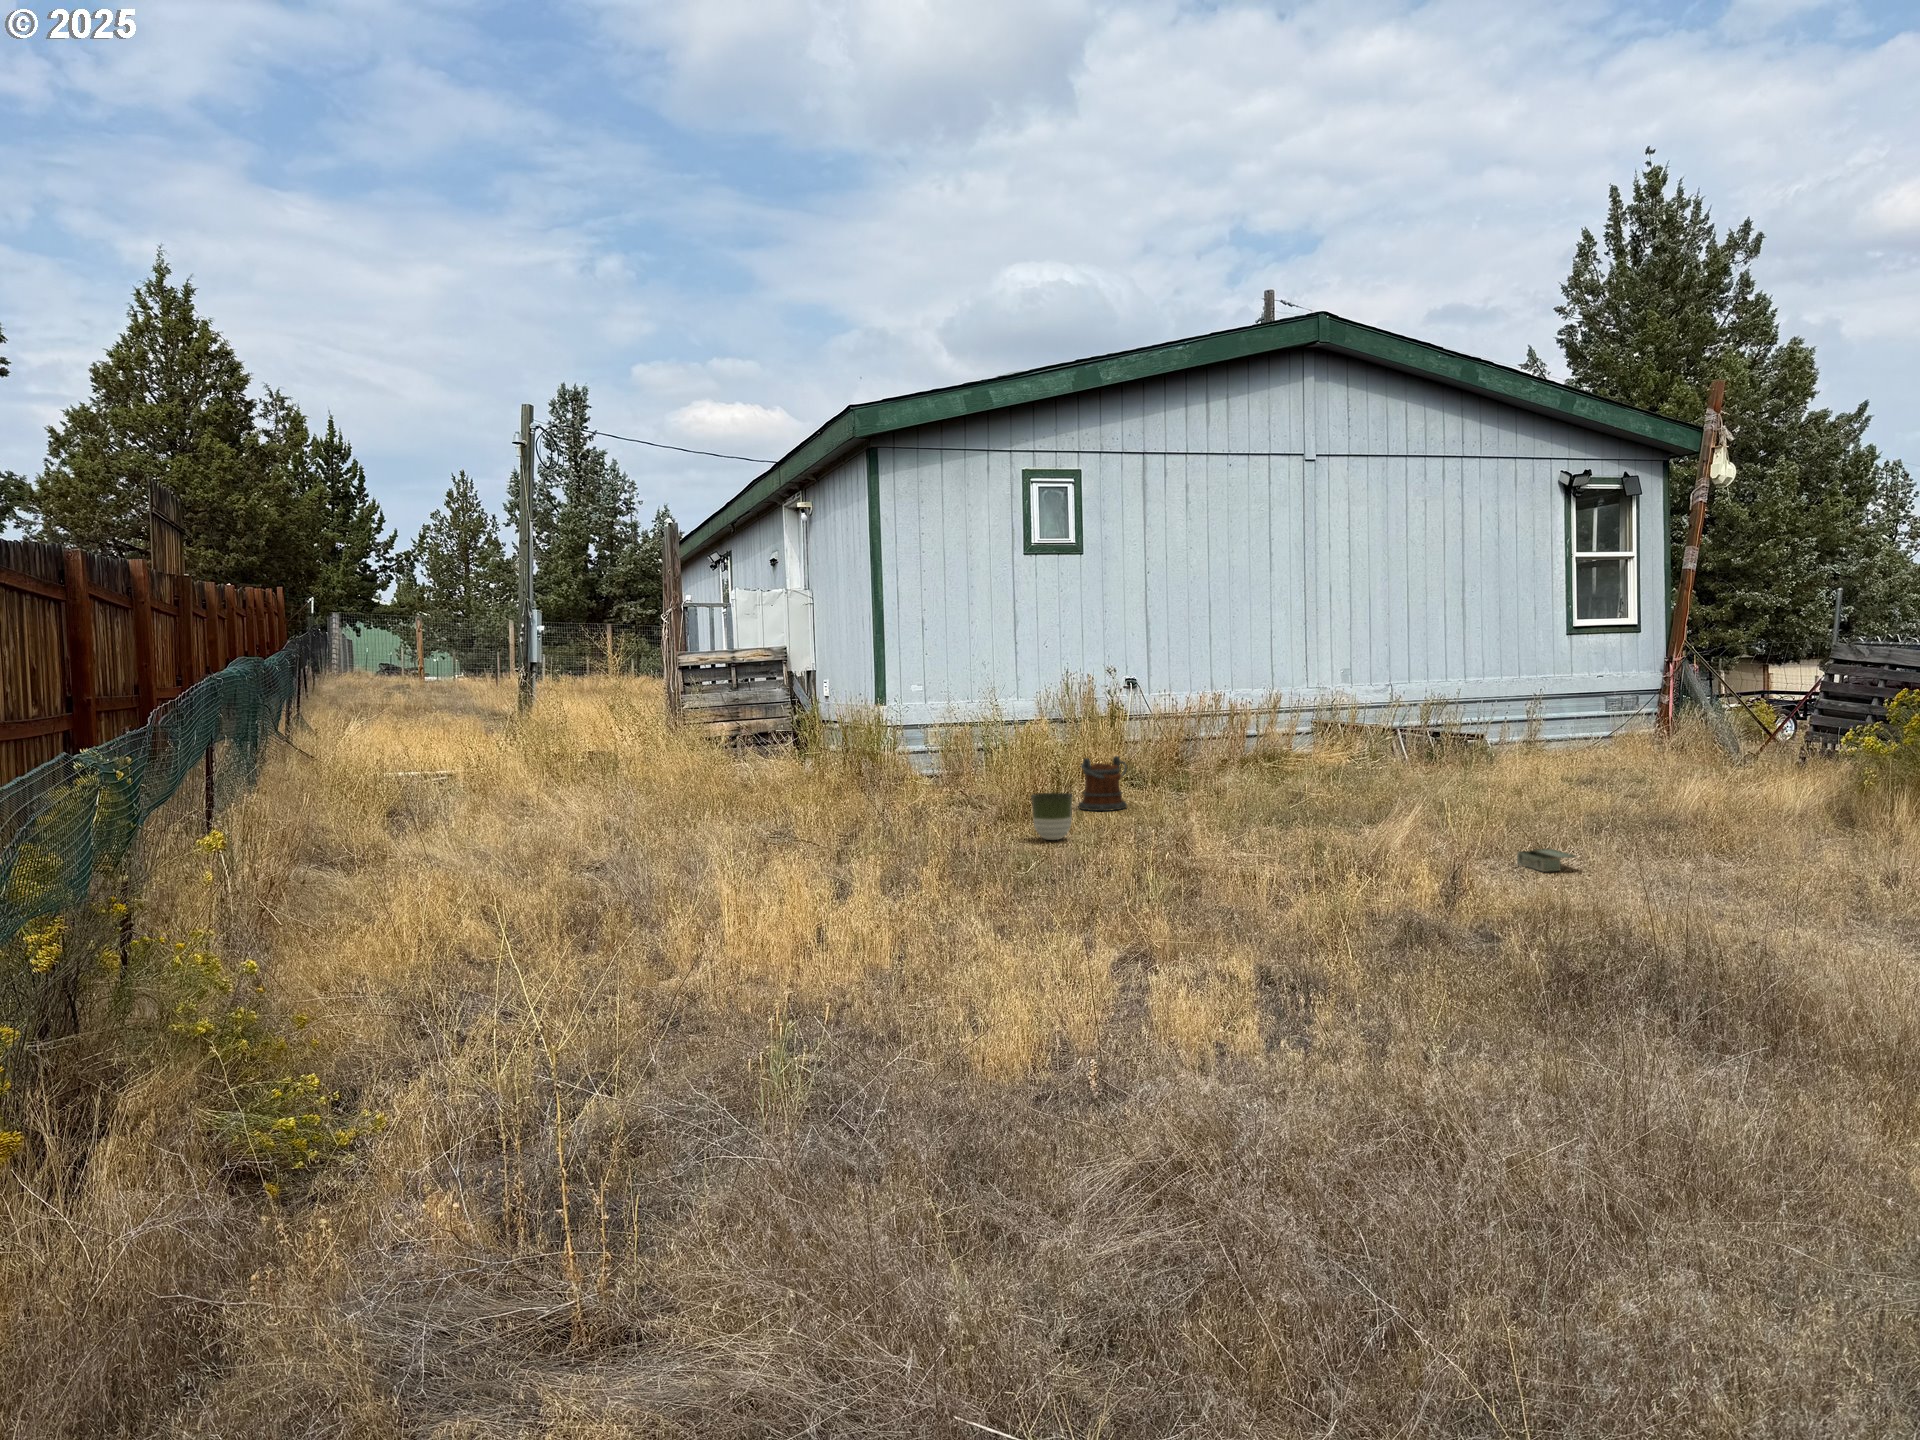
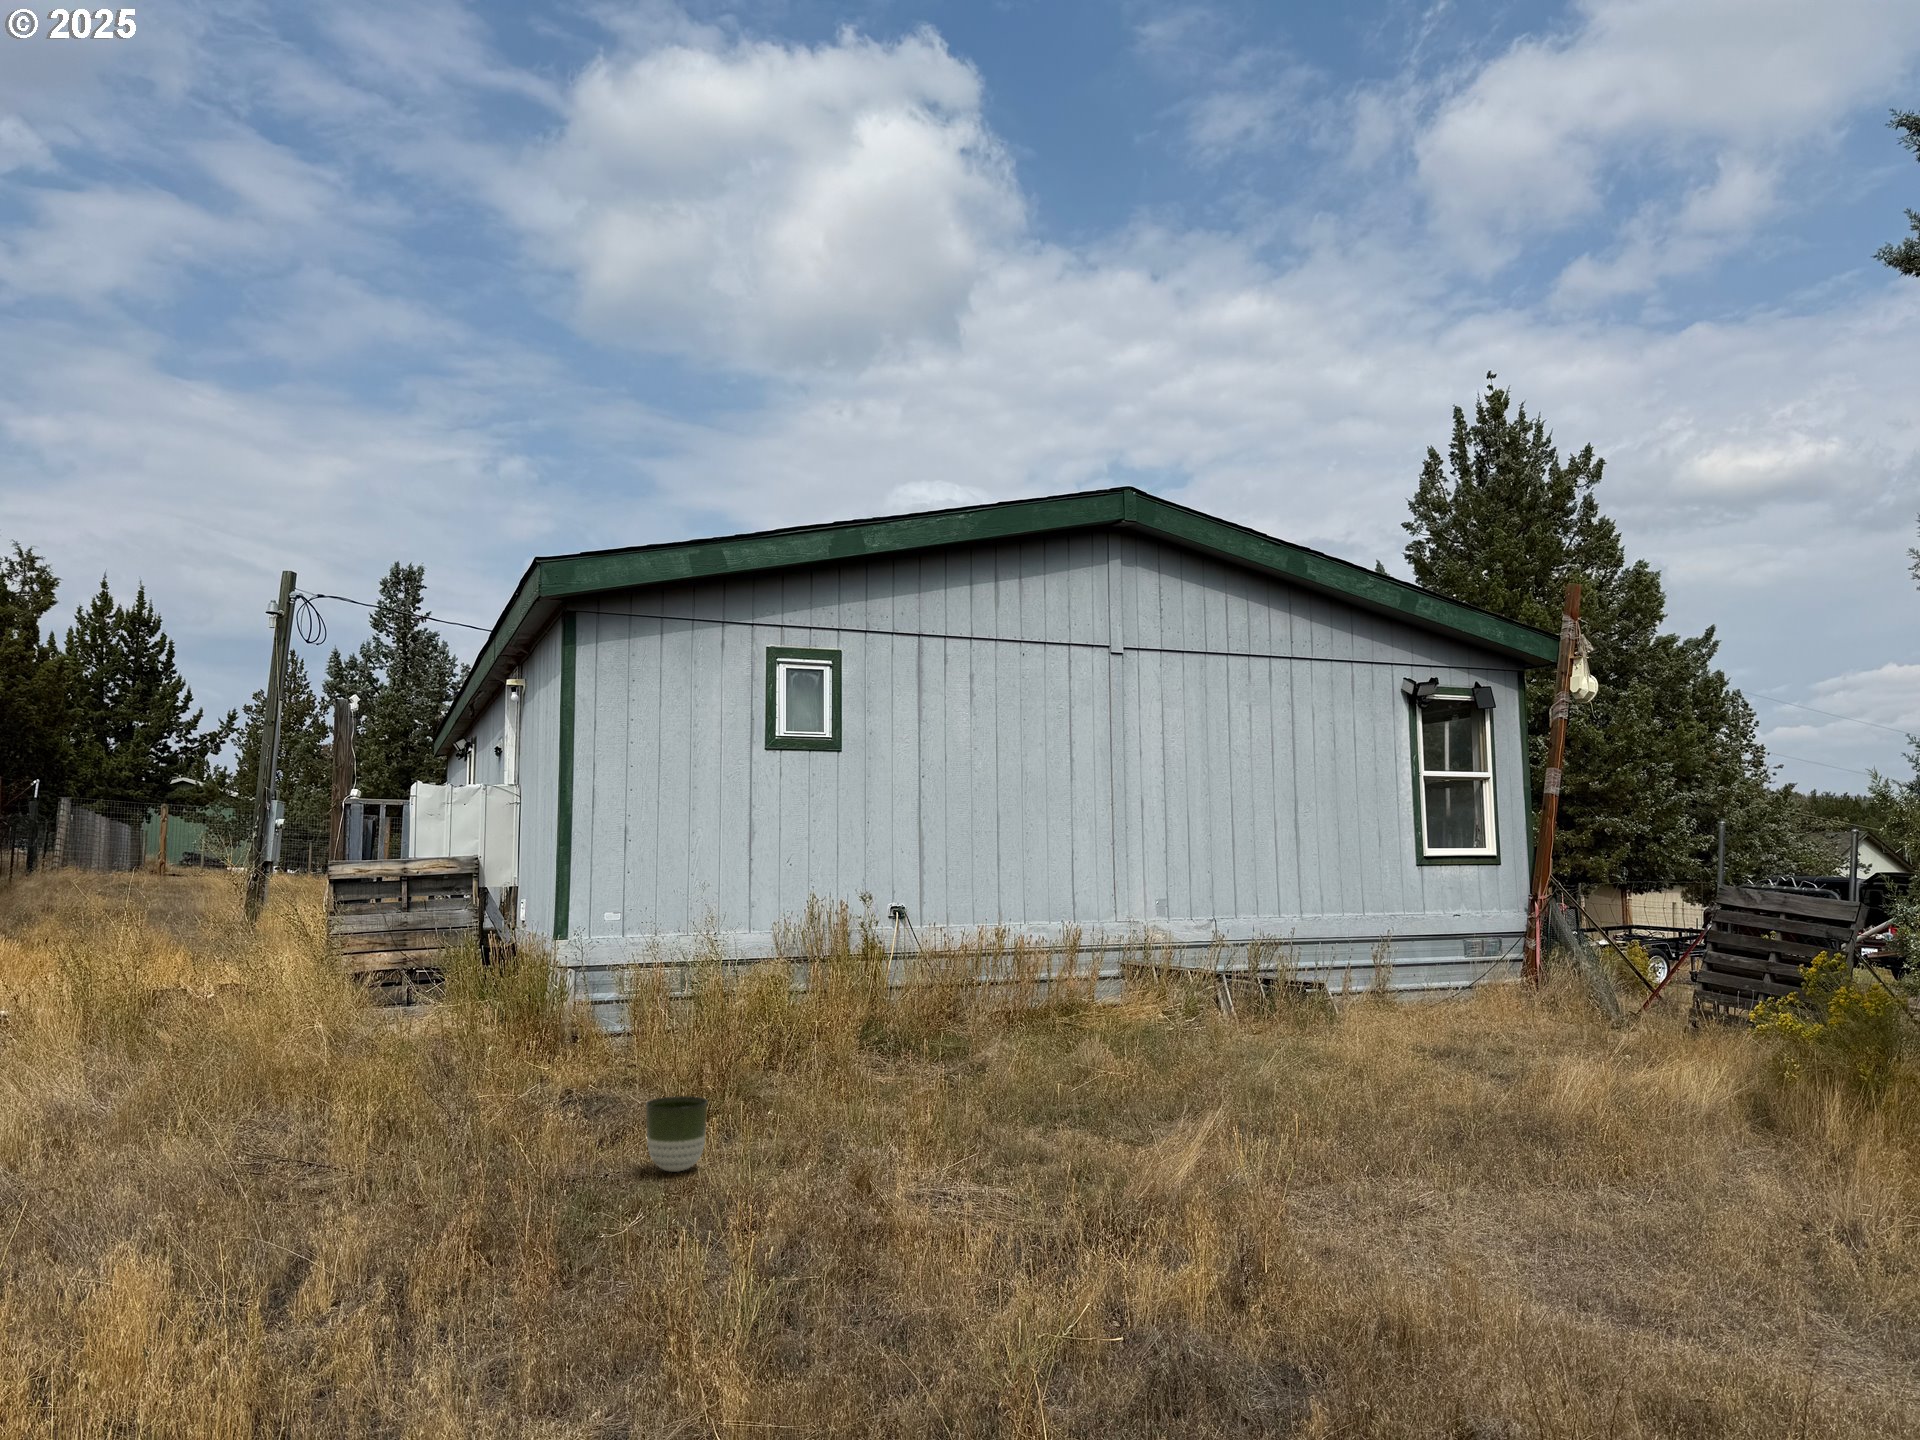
bucket: present [1078,756,1127,811] -> none [759,1028,830,1108]
toolbox: present [1517,849,1575,872] -> none [1343,1211,1431,1258]

